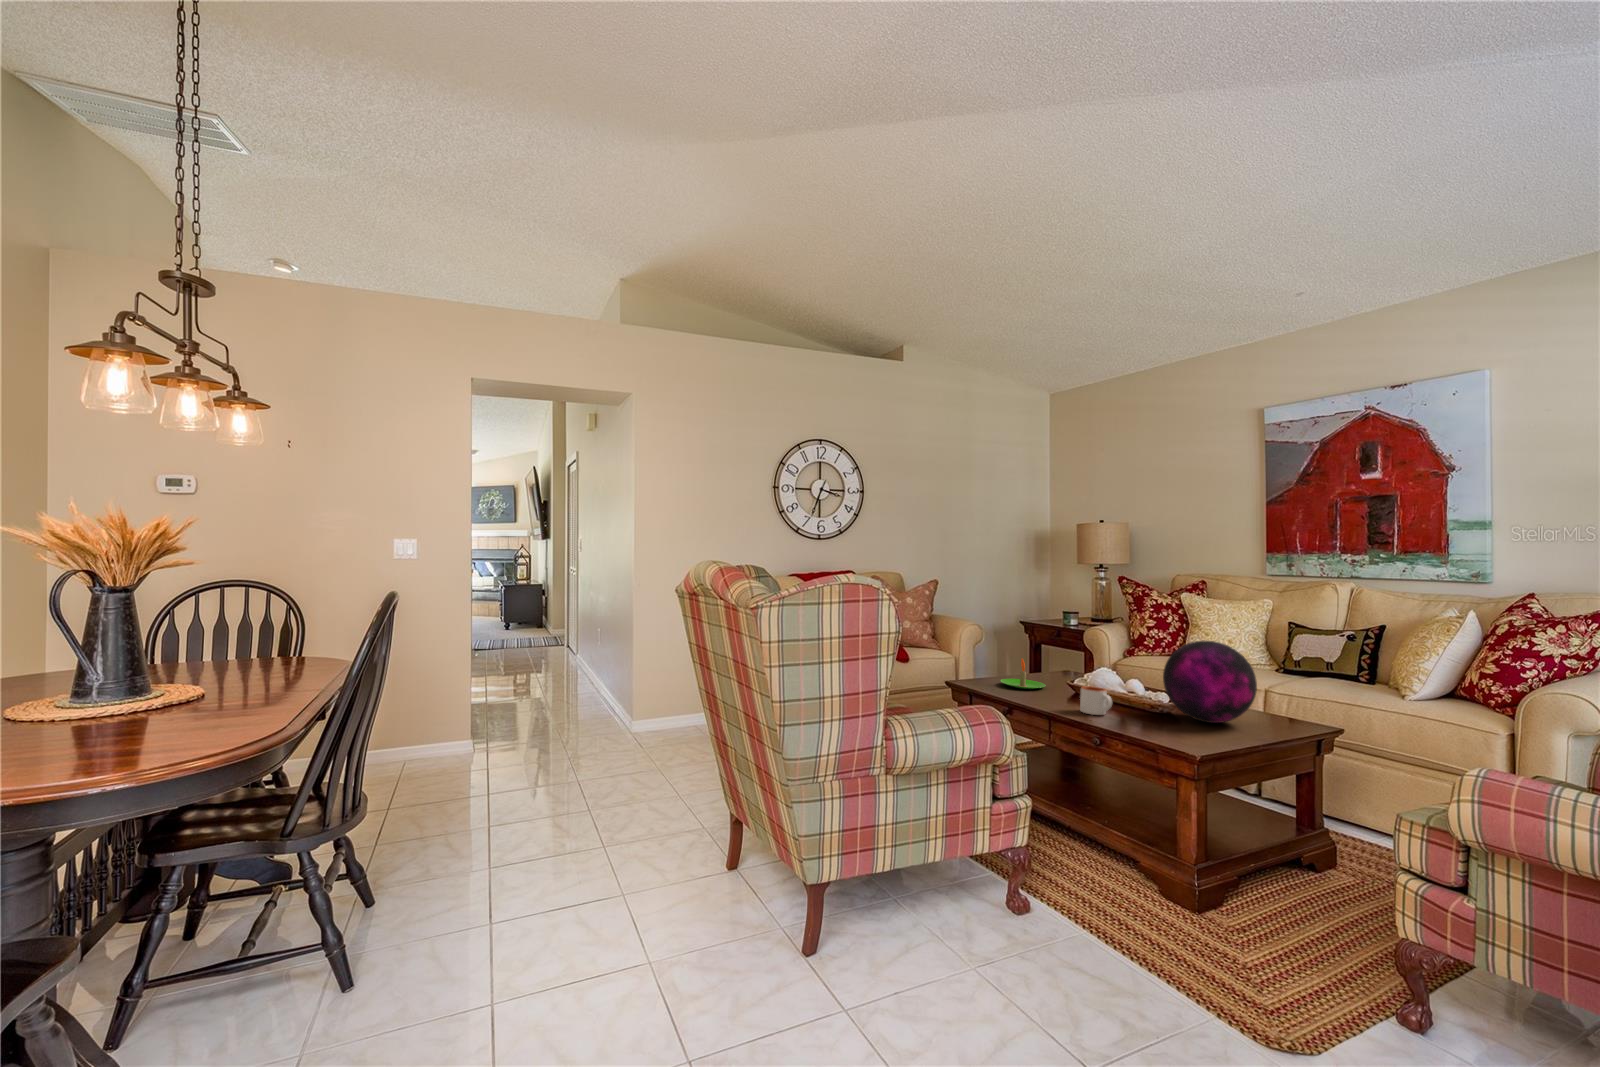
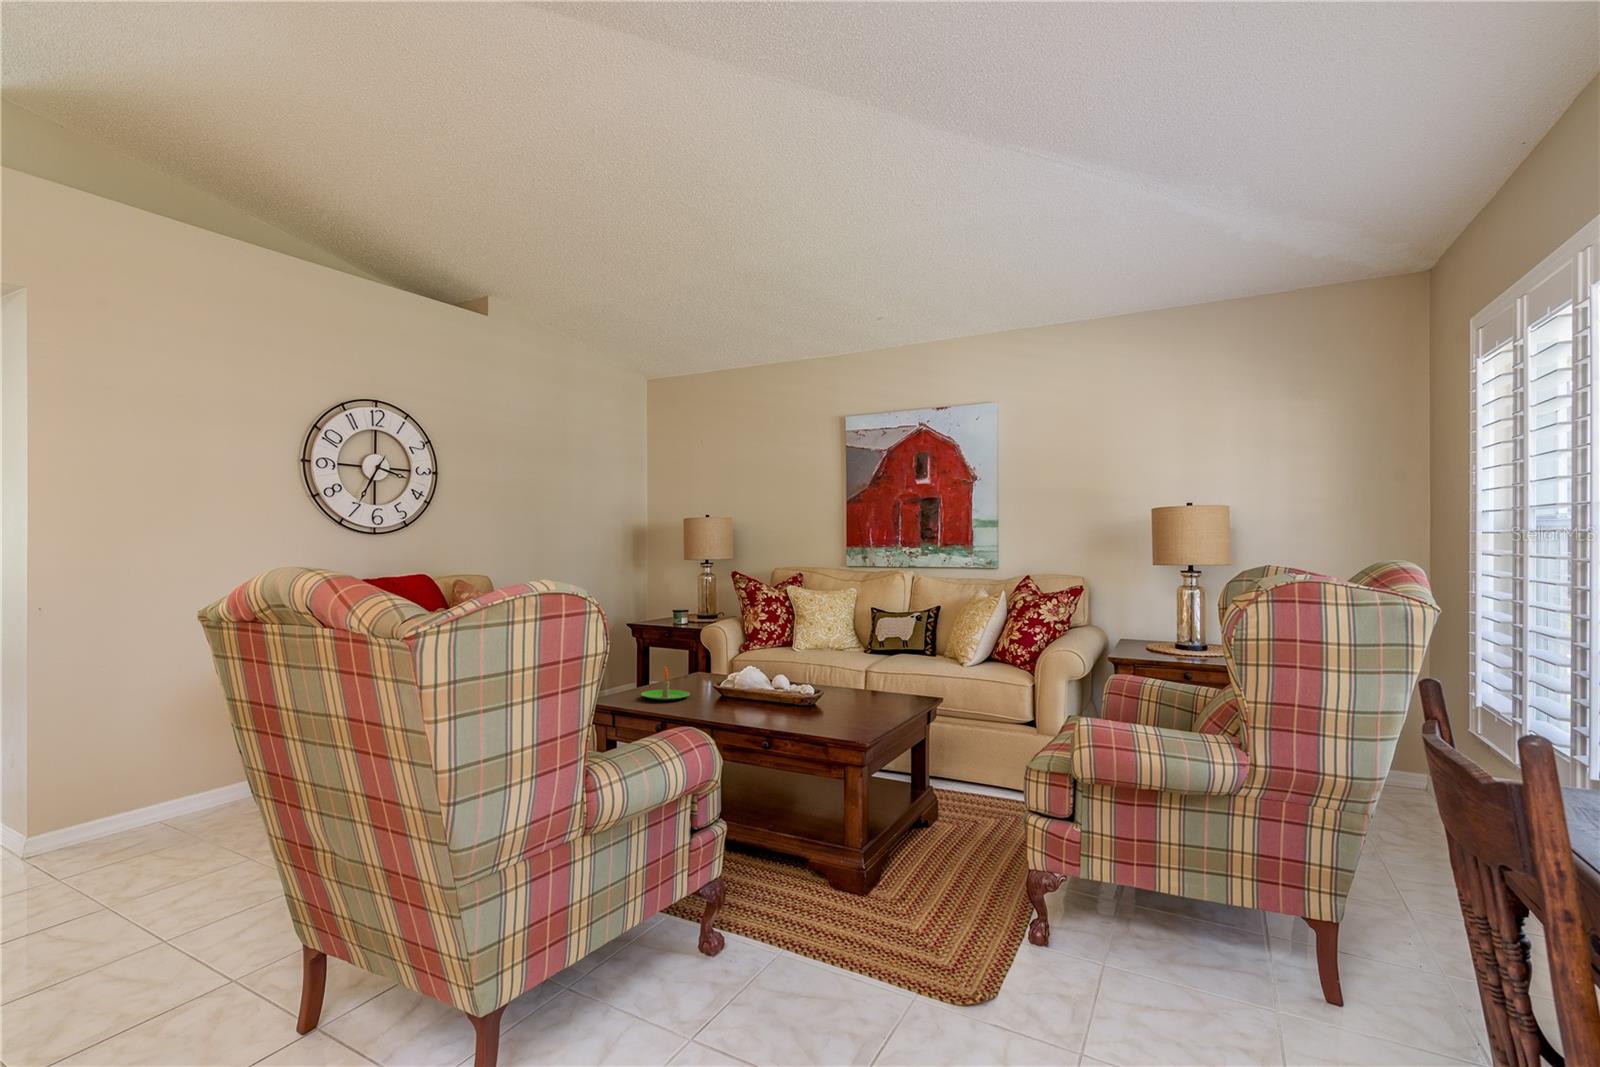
decorative orb: present [1163,641,1257,723] -> none [813,631,889,709]
mug: present [1080,686,1112,715] -> none [739,689,772,718]

